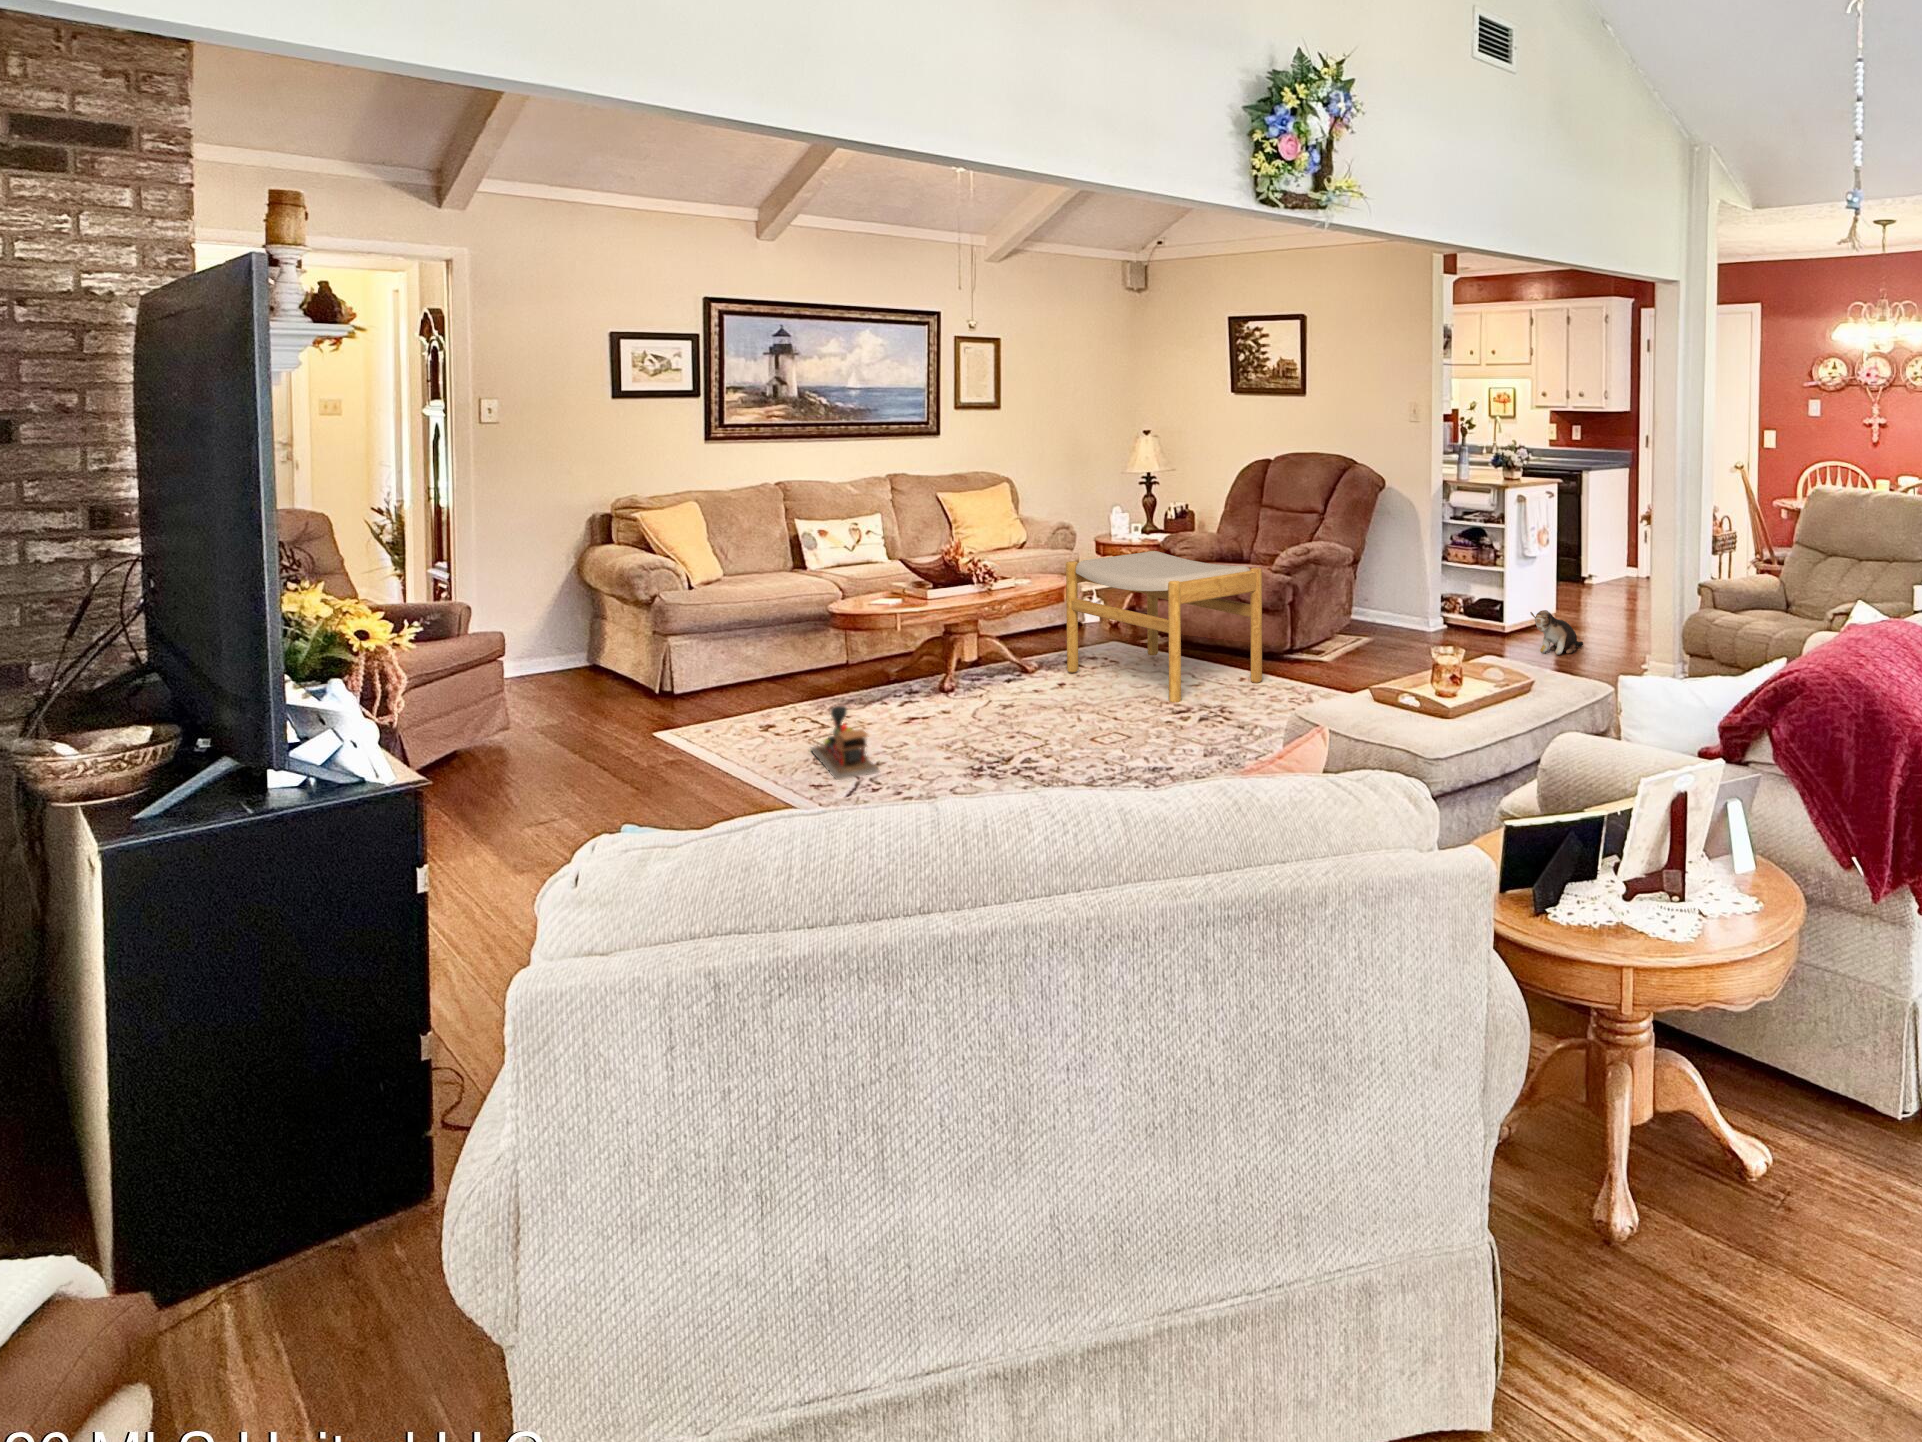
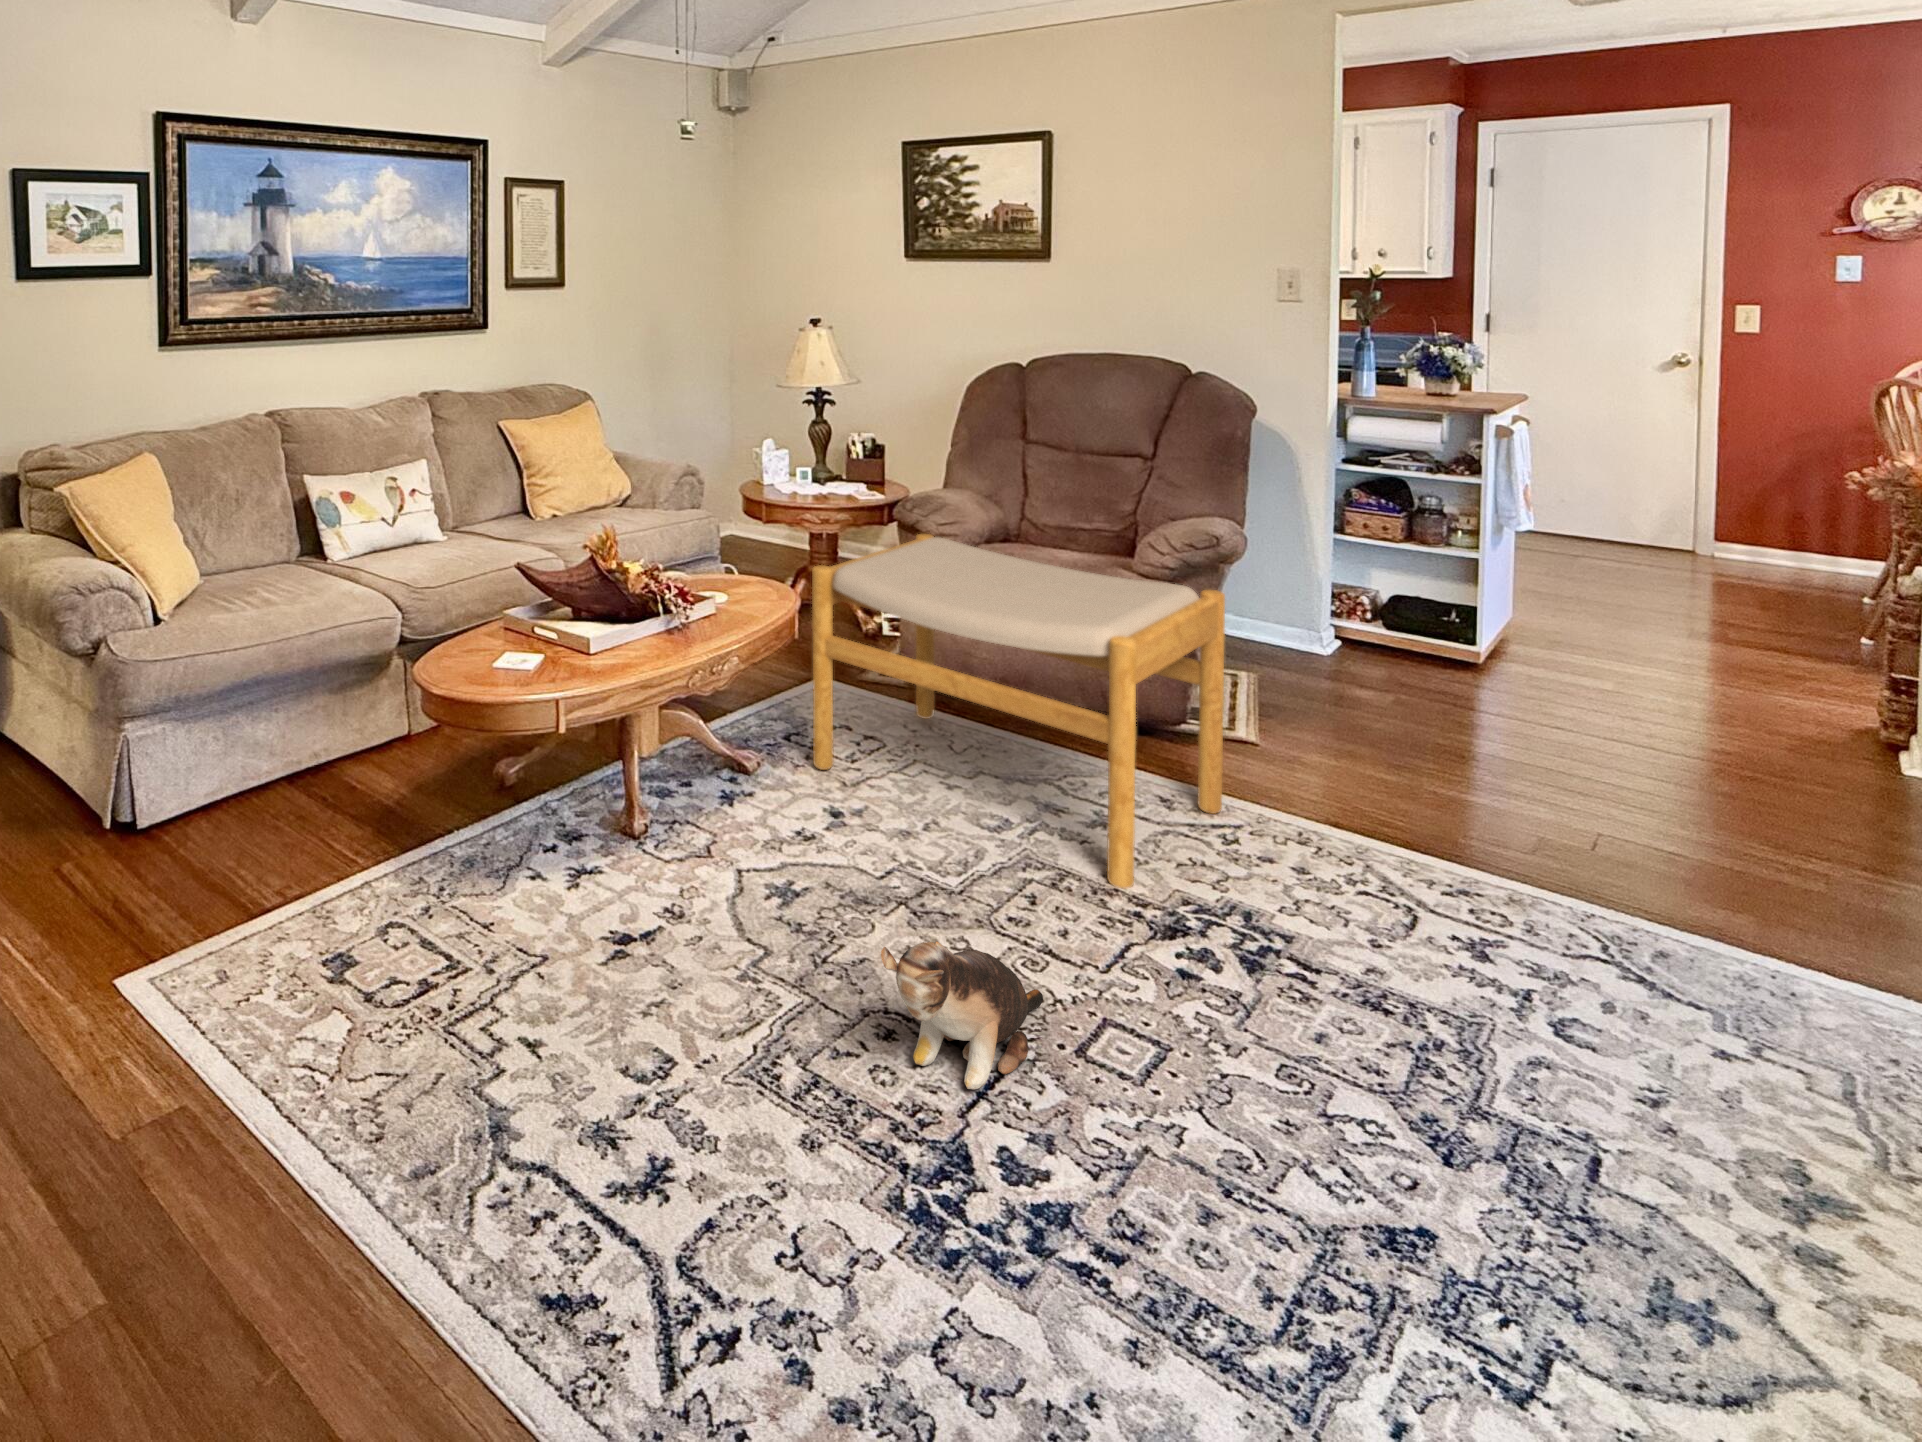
plush toy: present [1530,610,1583,655] -> present [881,941,1043,1090]
toy train: present [811,706,879,780] -> none [470,1012,697,1307]

